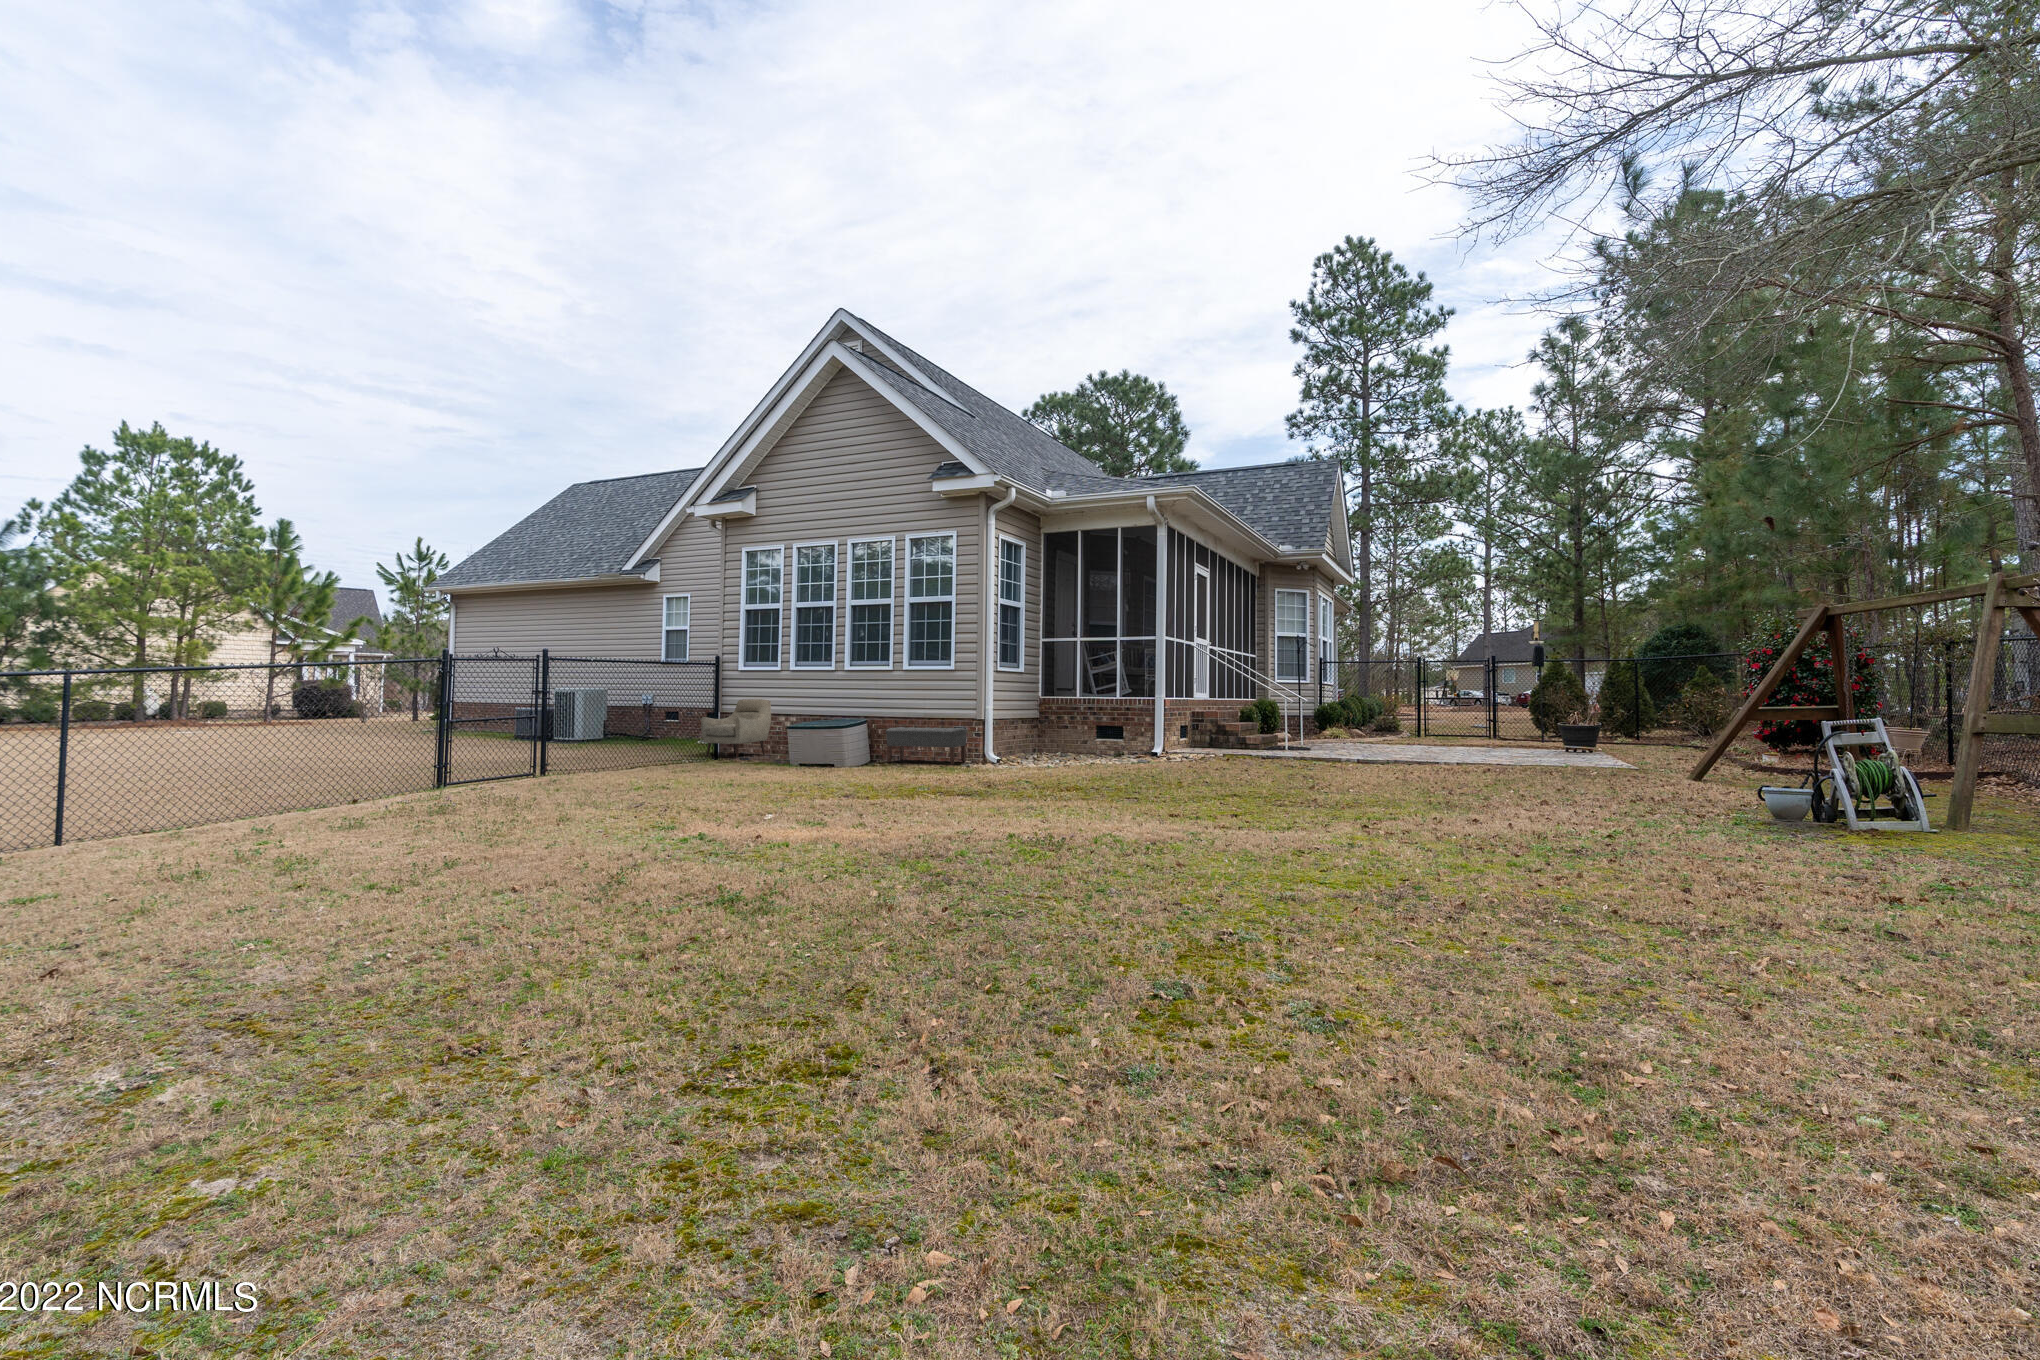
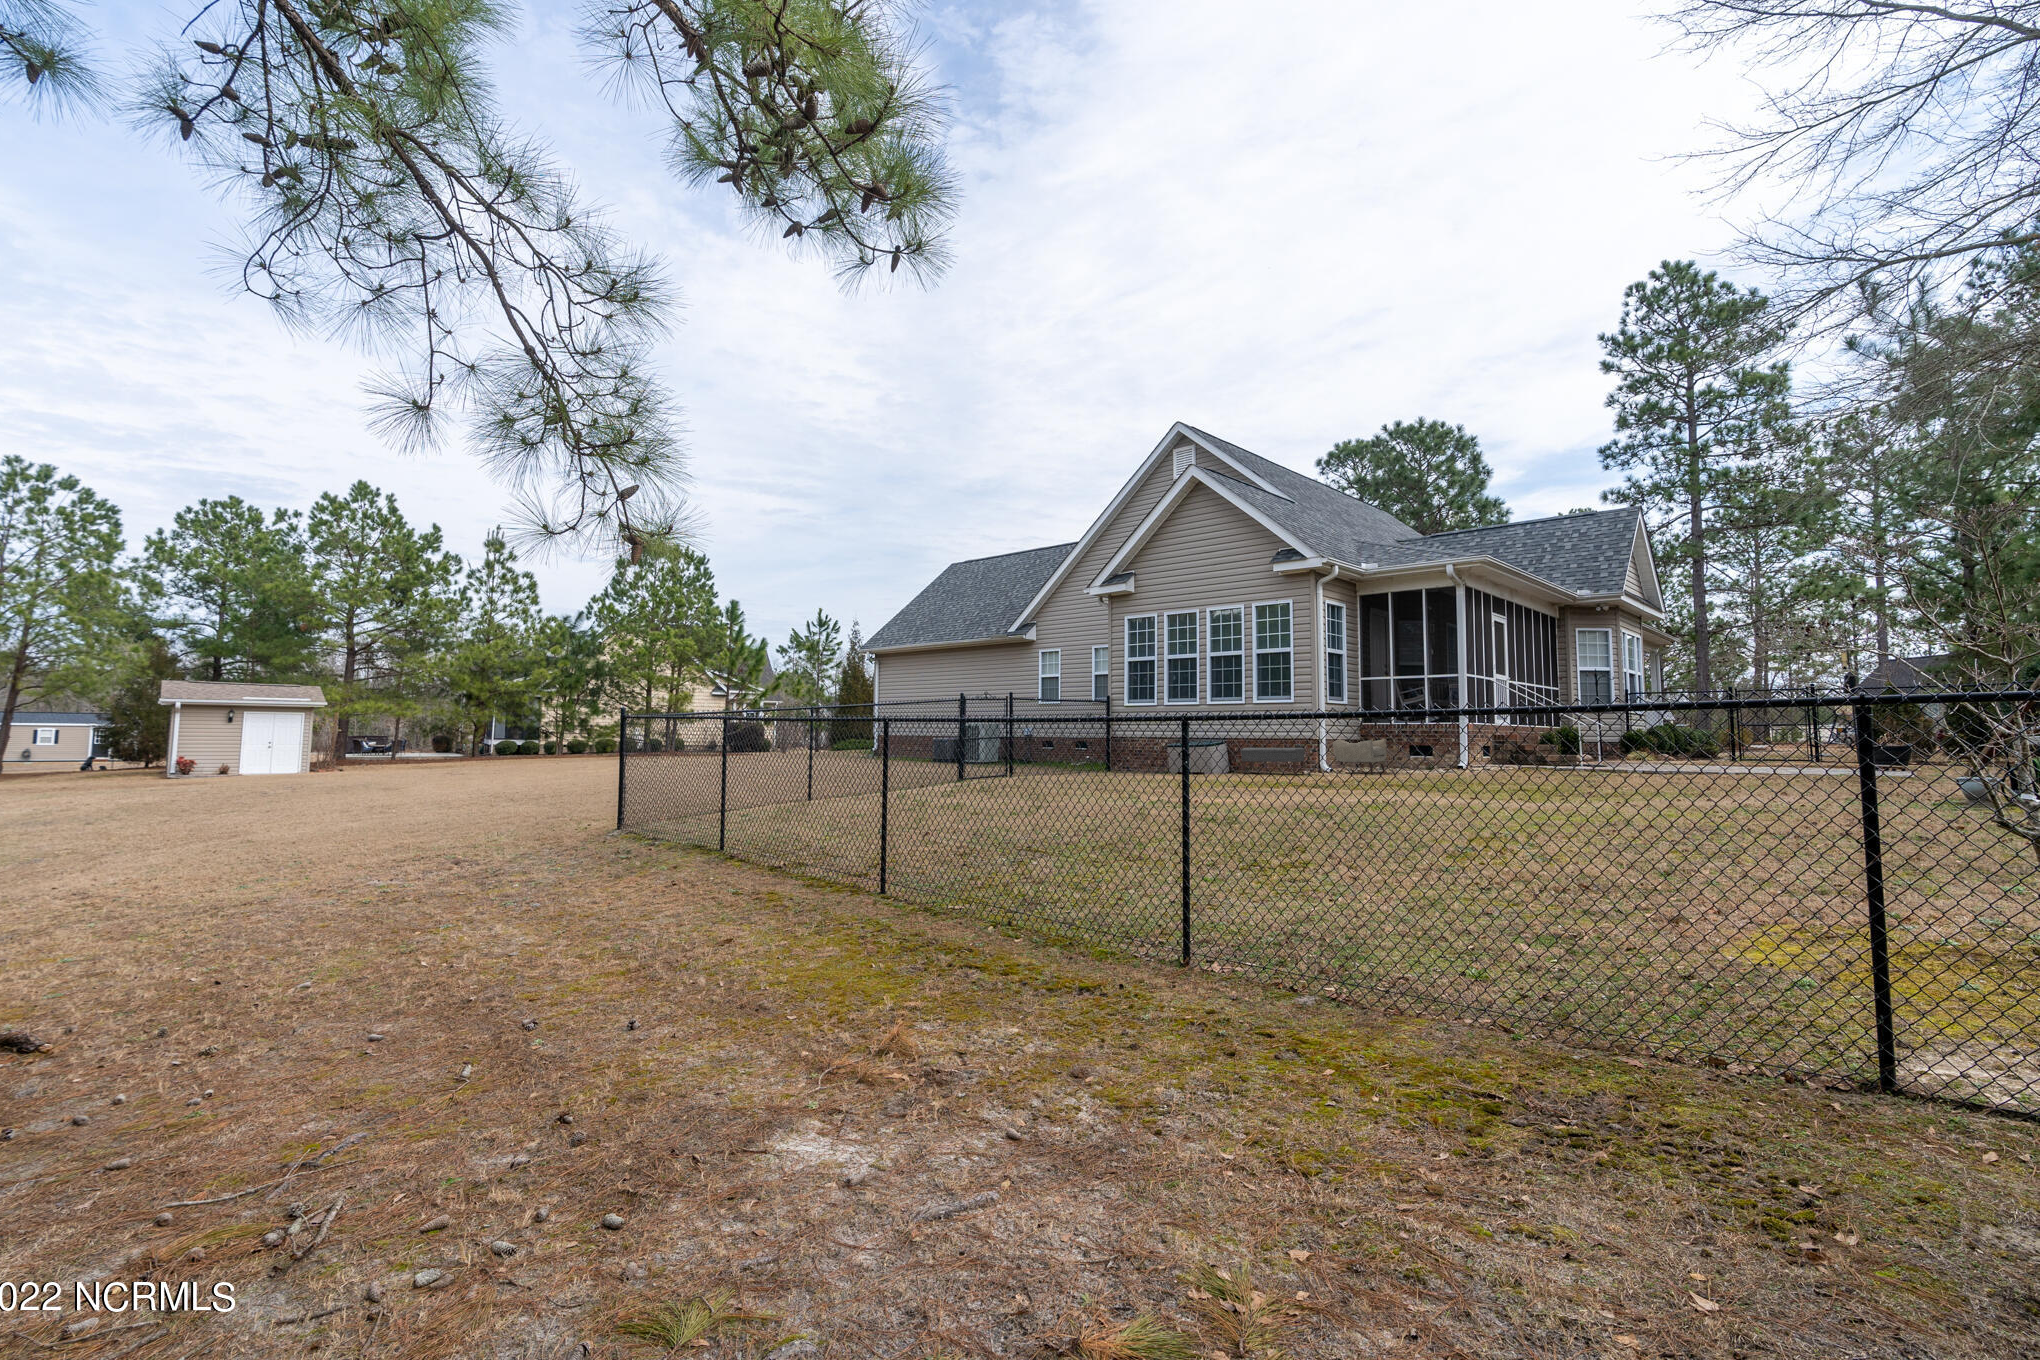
chair: present [701,699,771,757] -> present [1332,726,1387,774]

